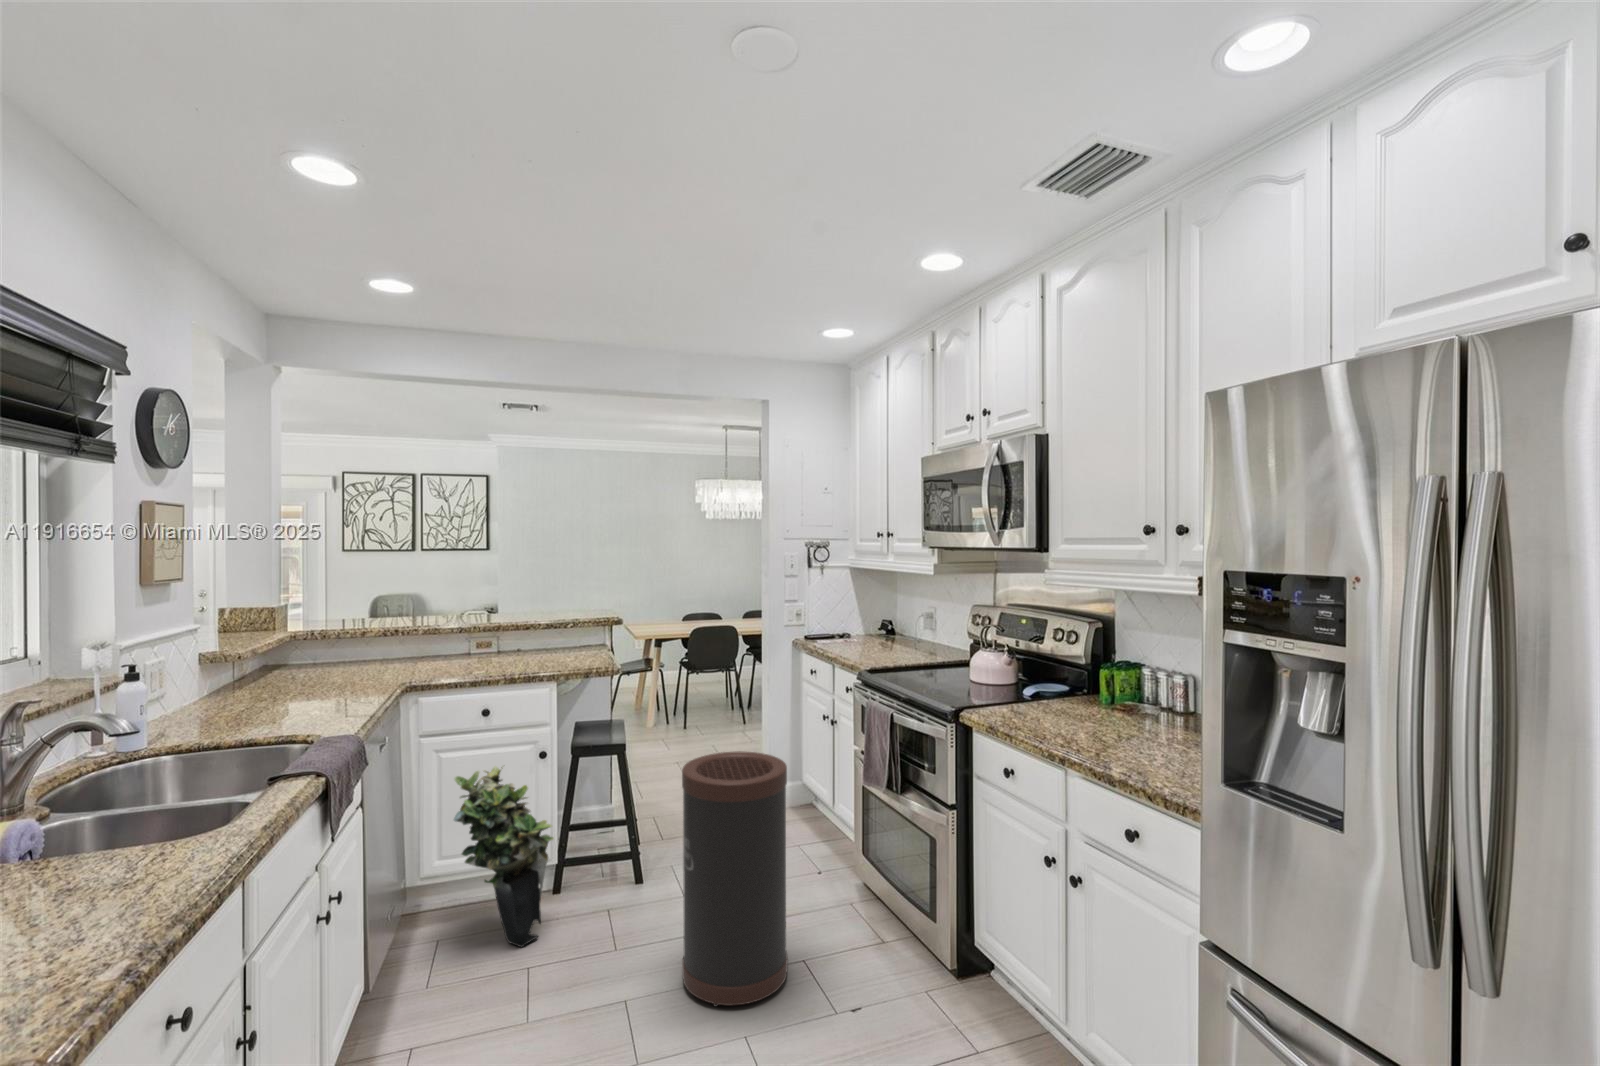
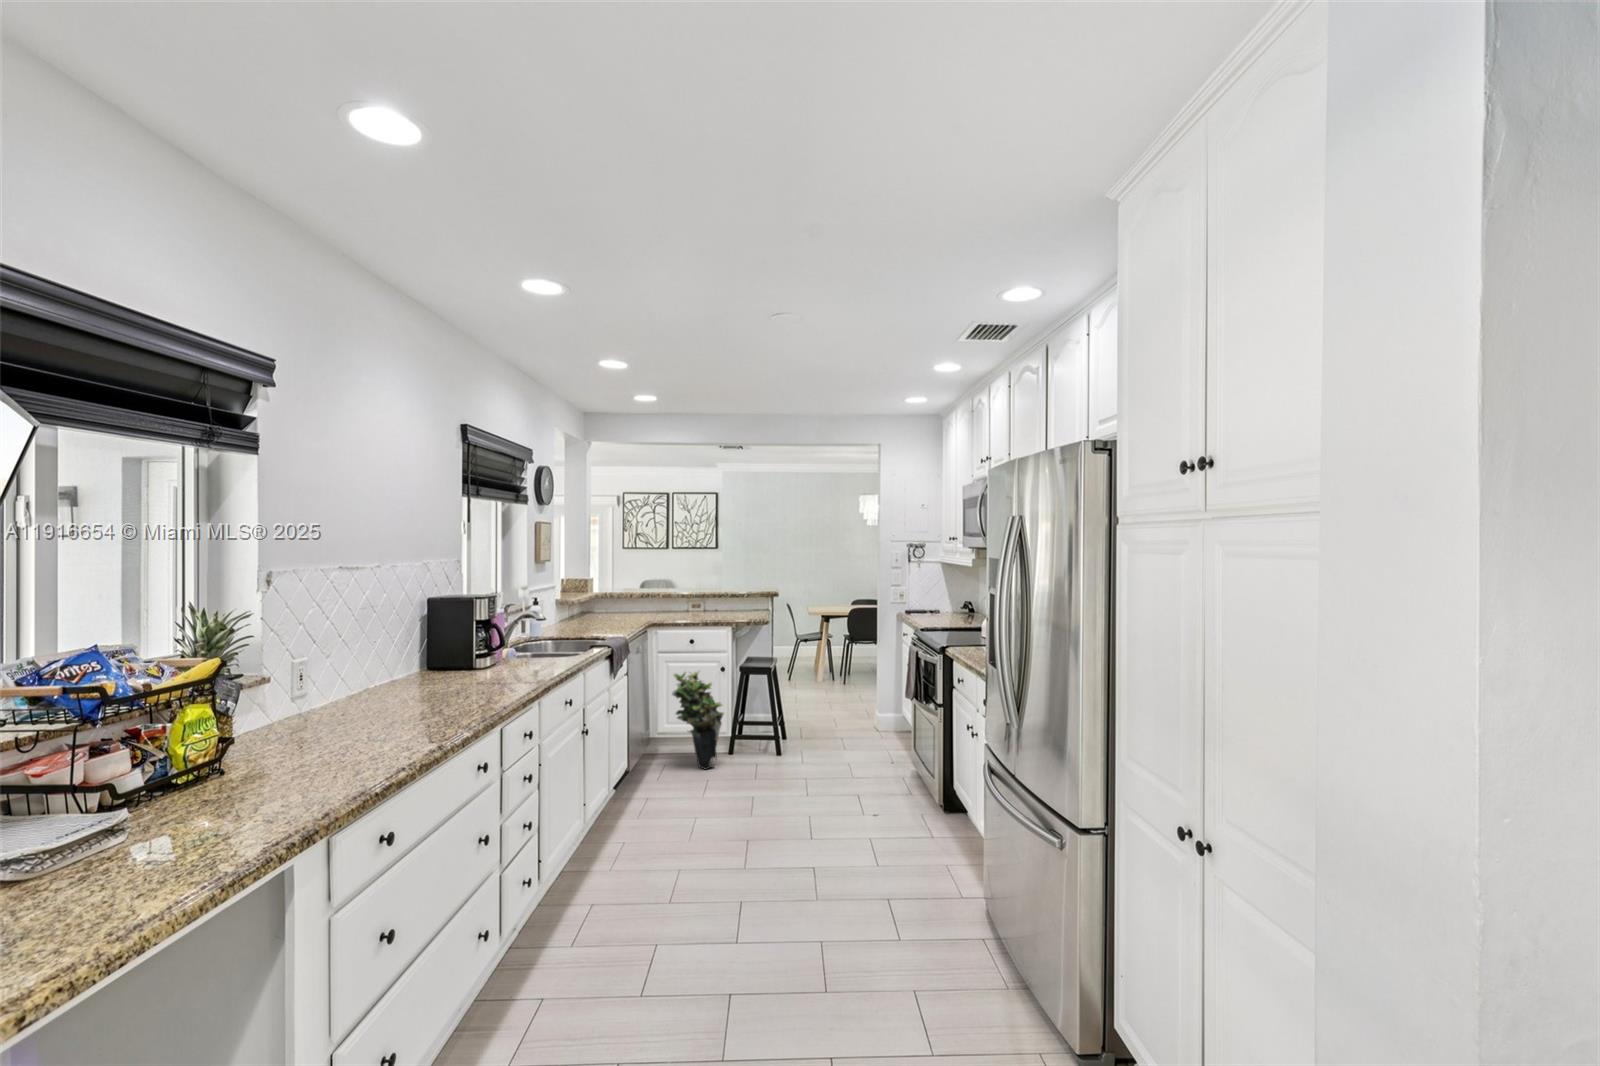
trash can: present [682,751,788,1007] -> none [783,667,844,801]

